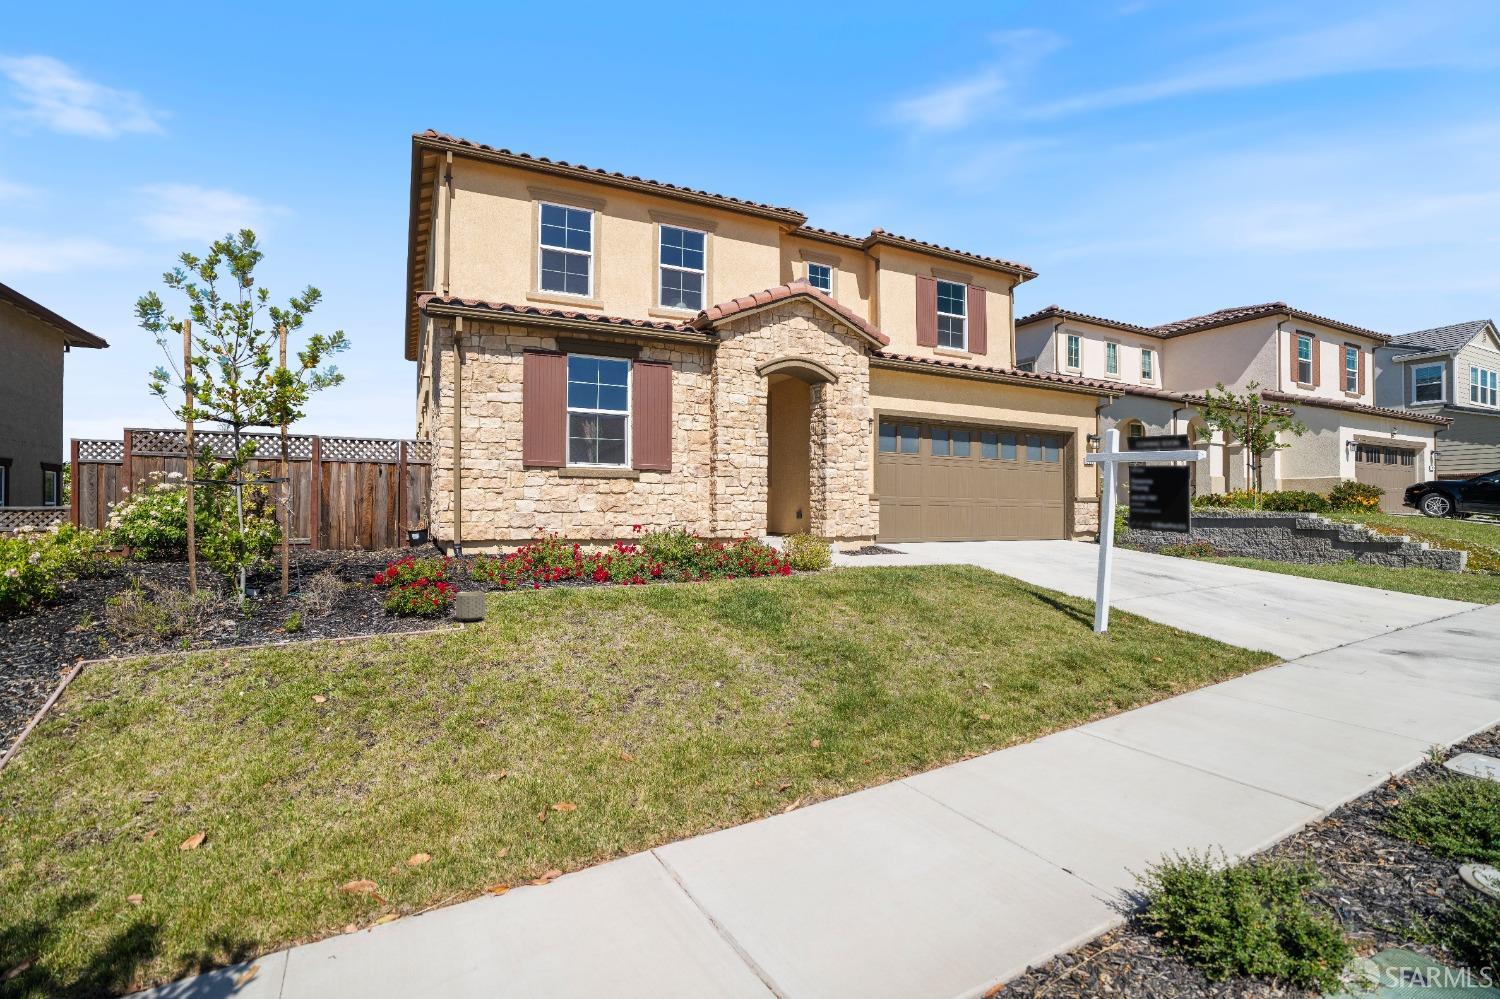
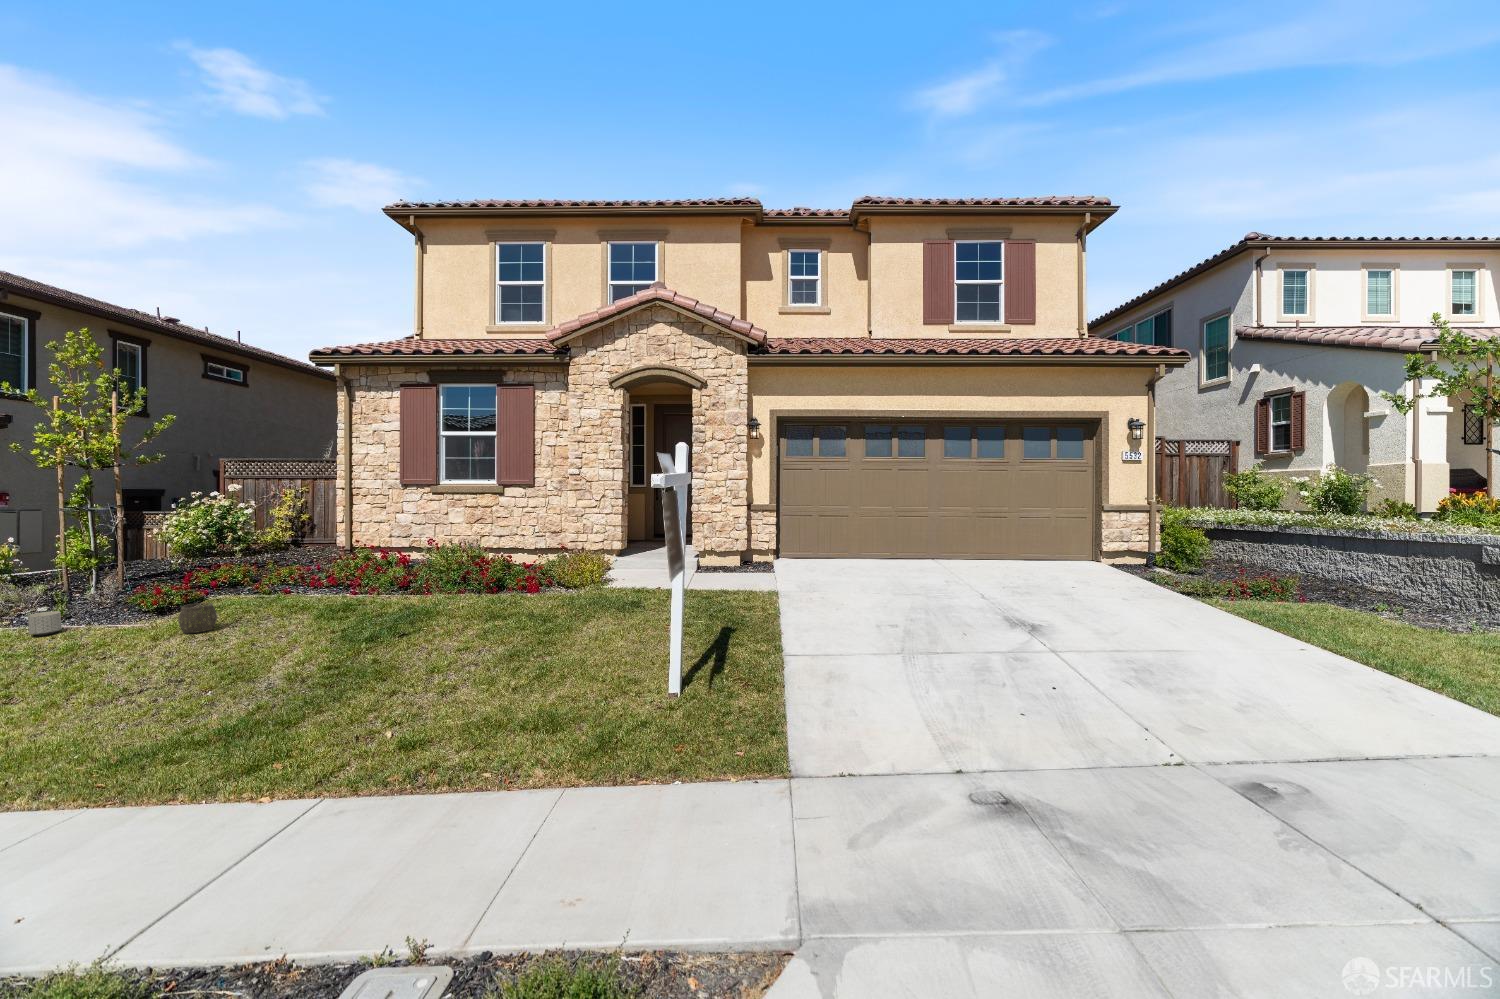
woven basket: none [624,574,659,607] -> present [178,603,217,633]

